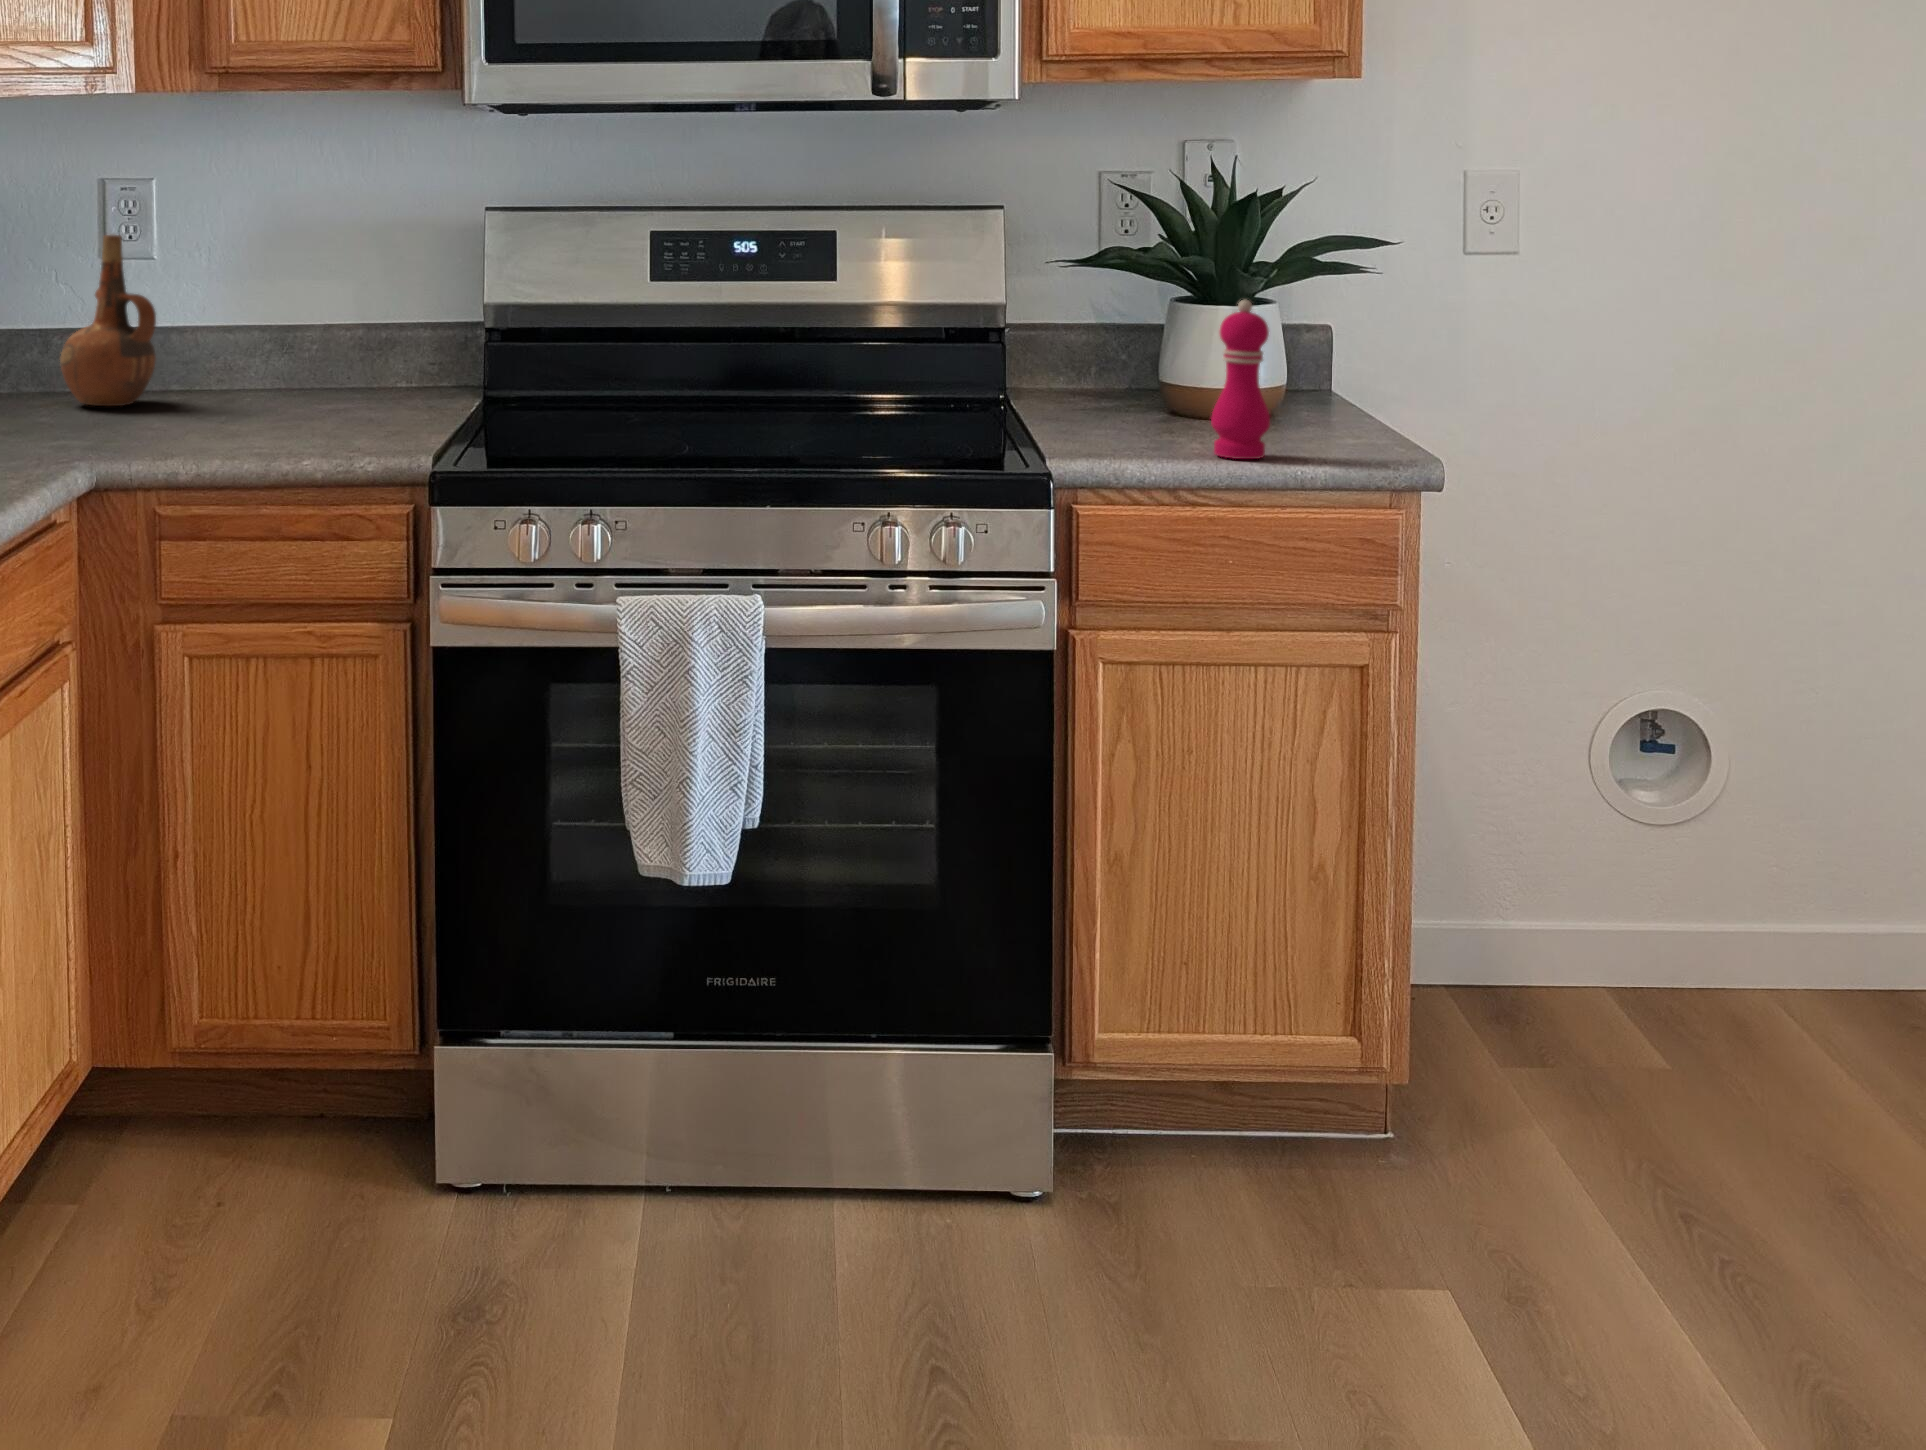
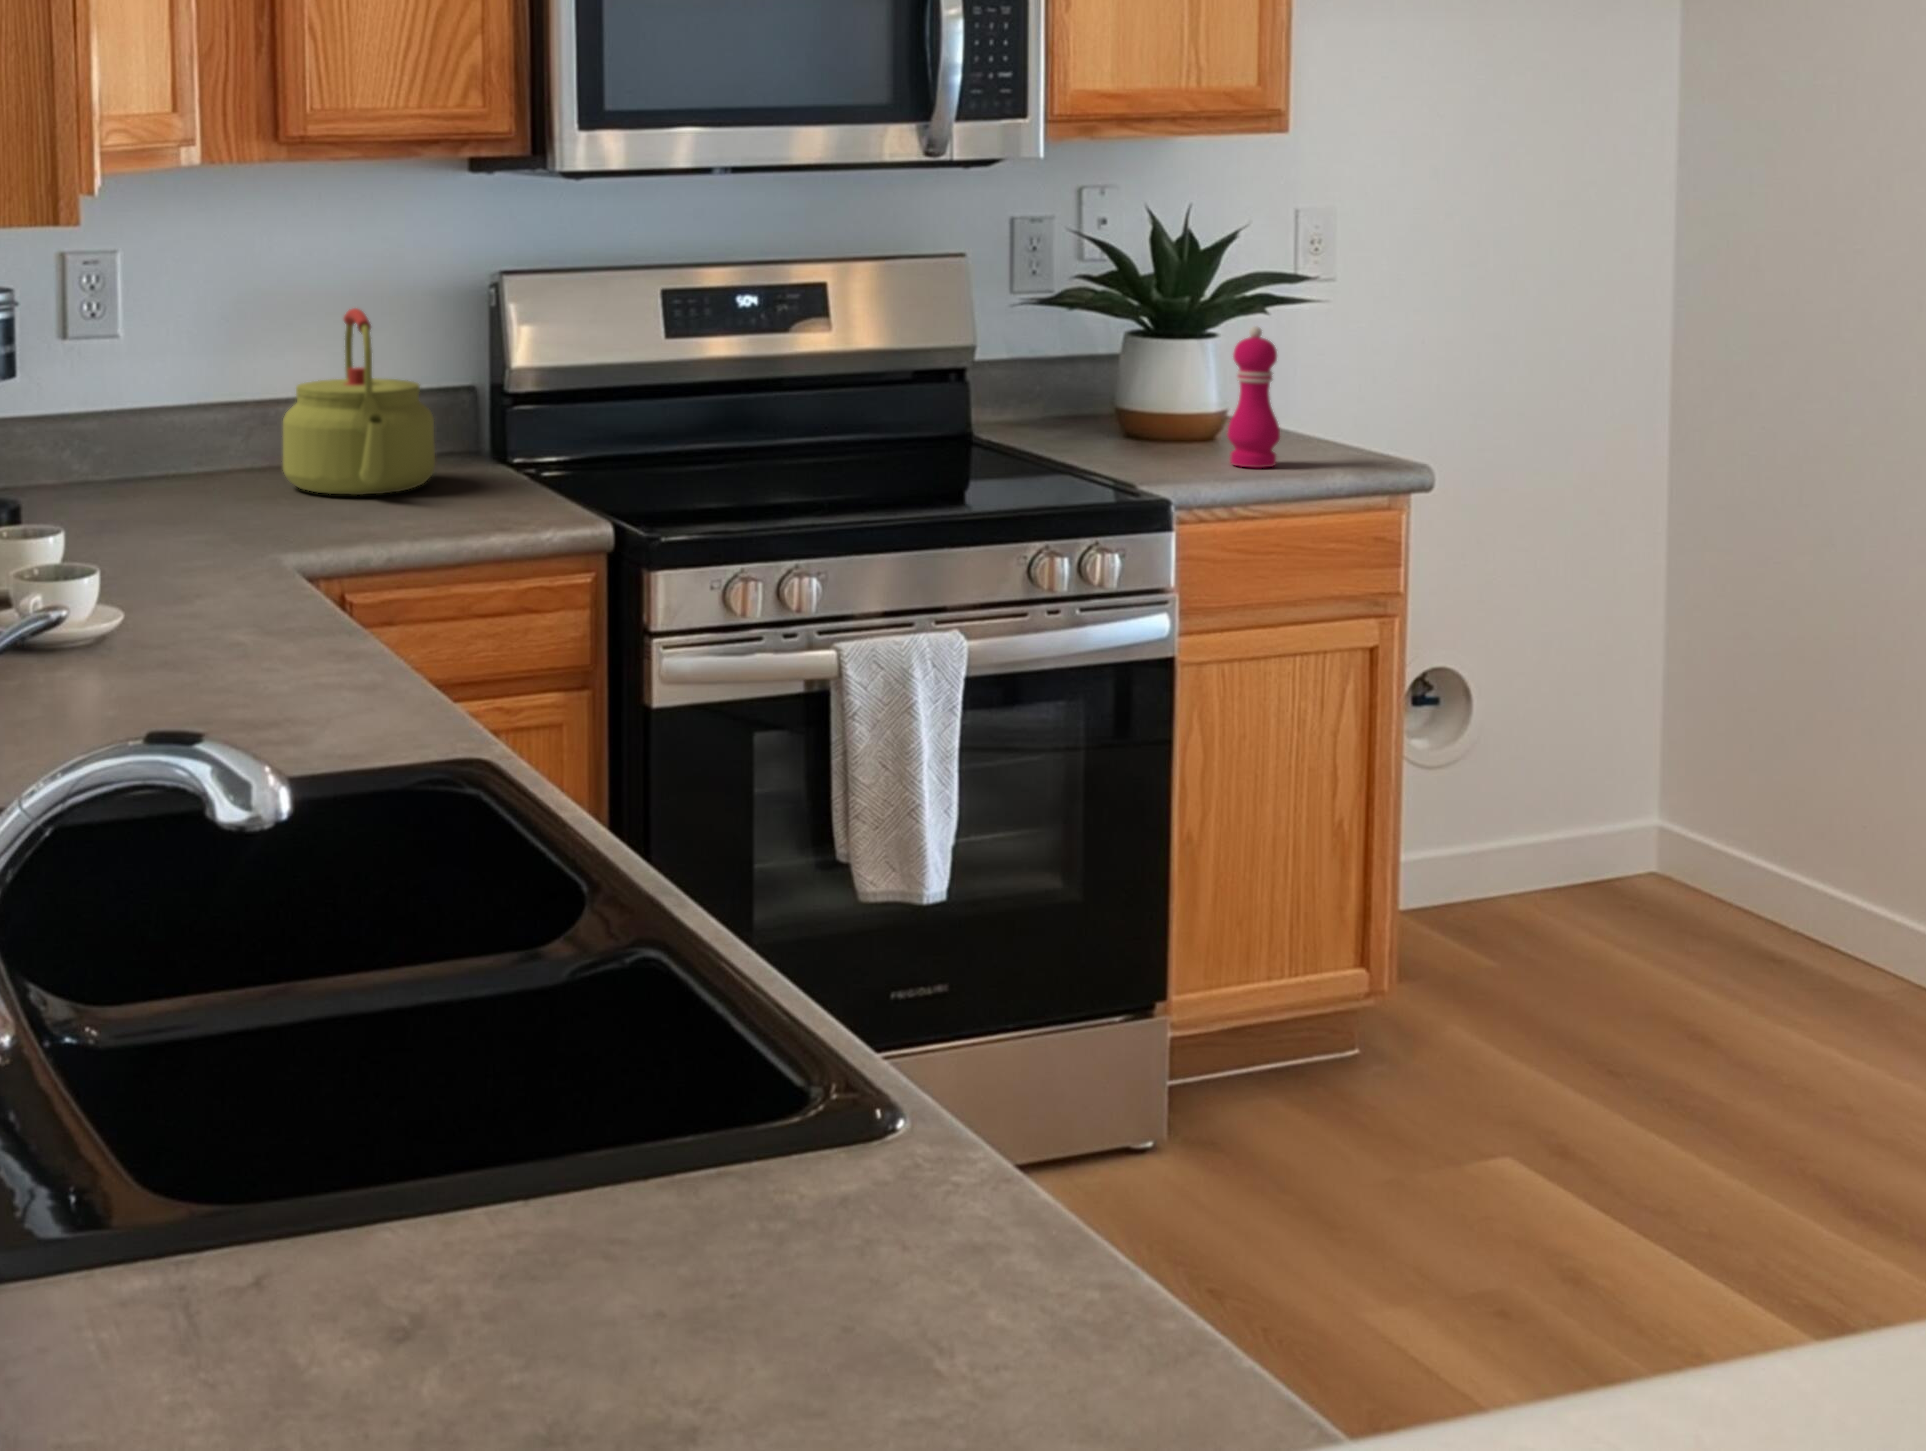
ceramic pitcher: present [60,235,156,406] -> none [85,318,193,504]
kettle: none [248,236,395,413] -> present [283,308,435,495]

